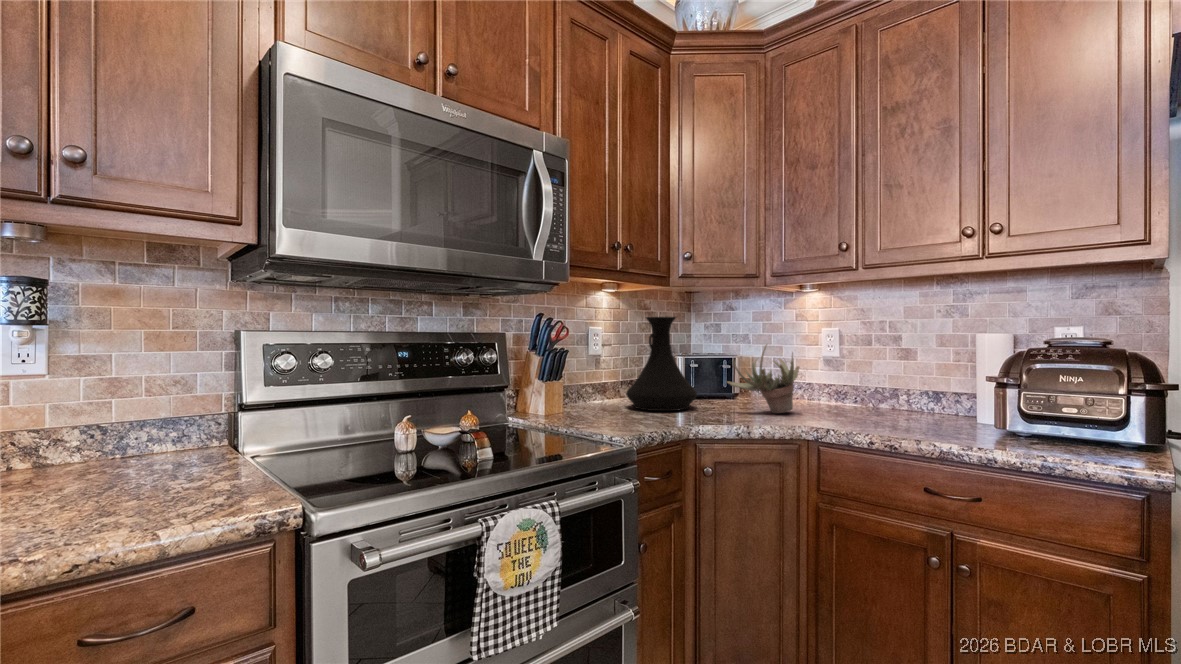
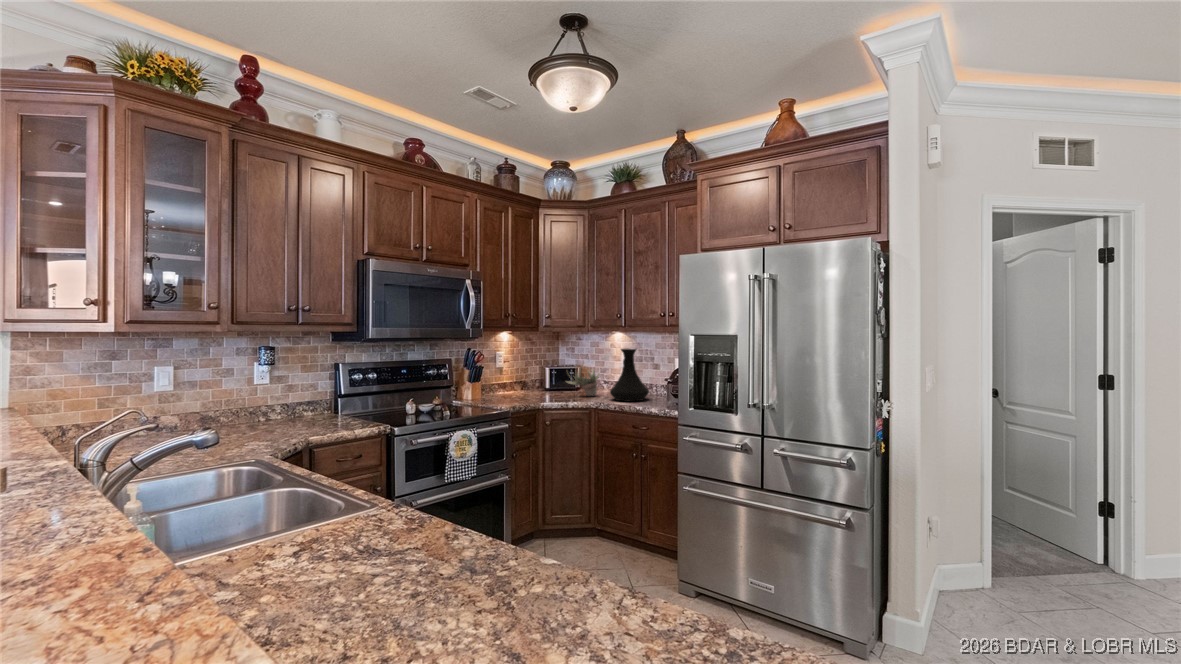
vase: present [626,317,697,411] -> present [610,349,649,401]

